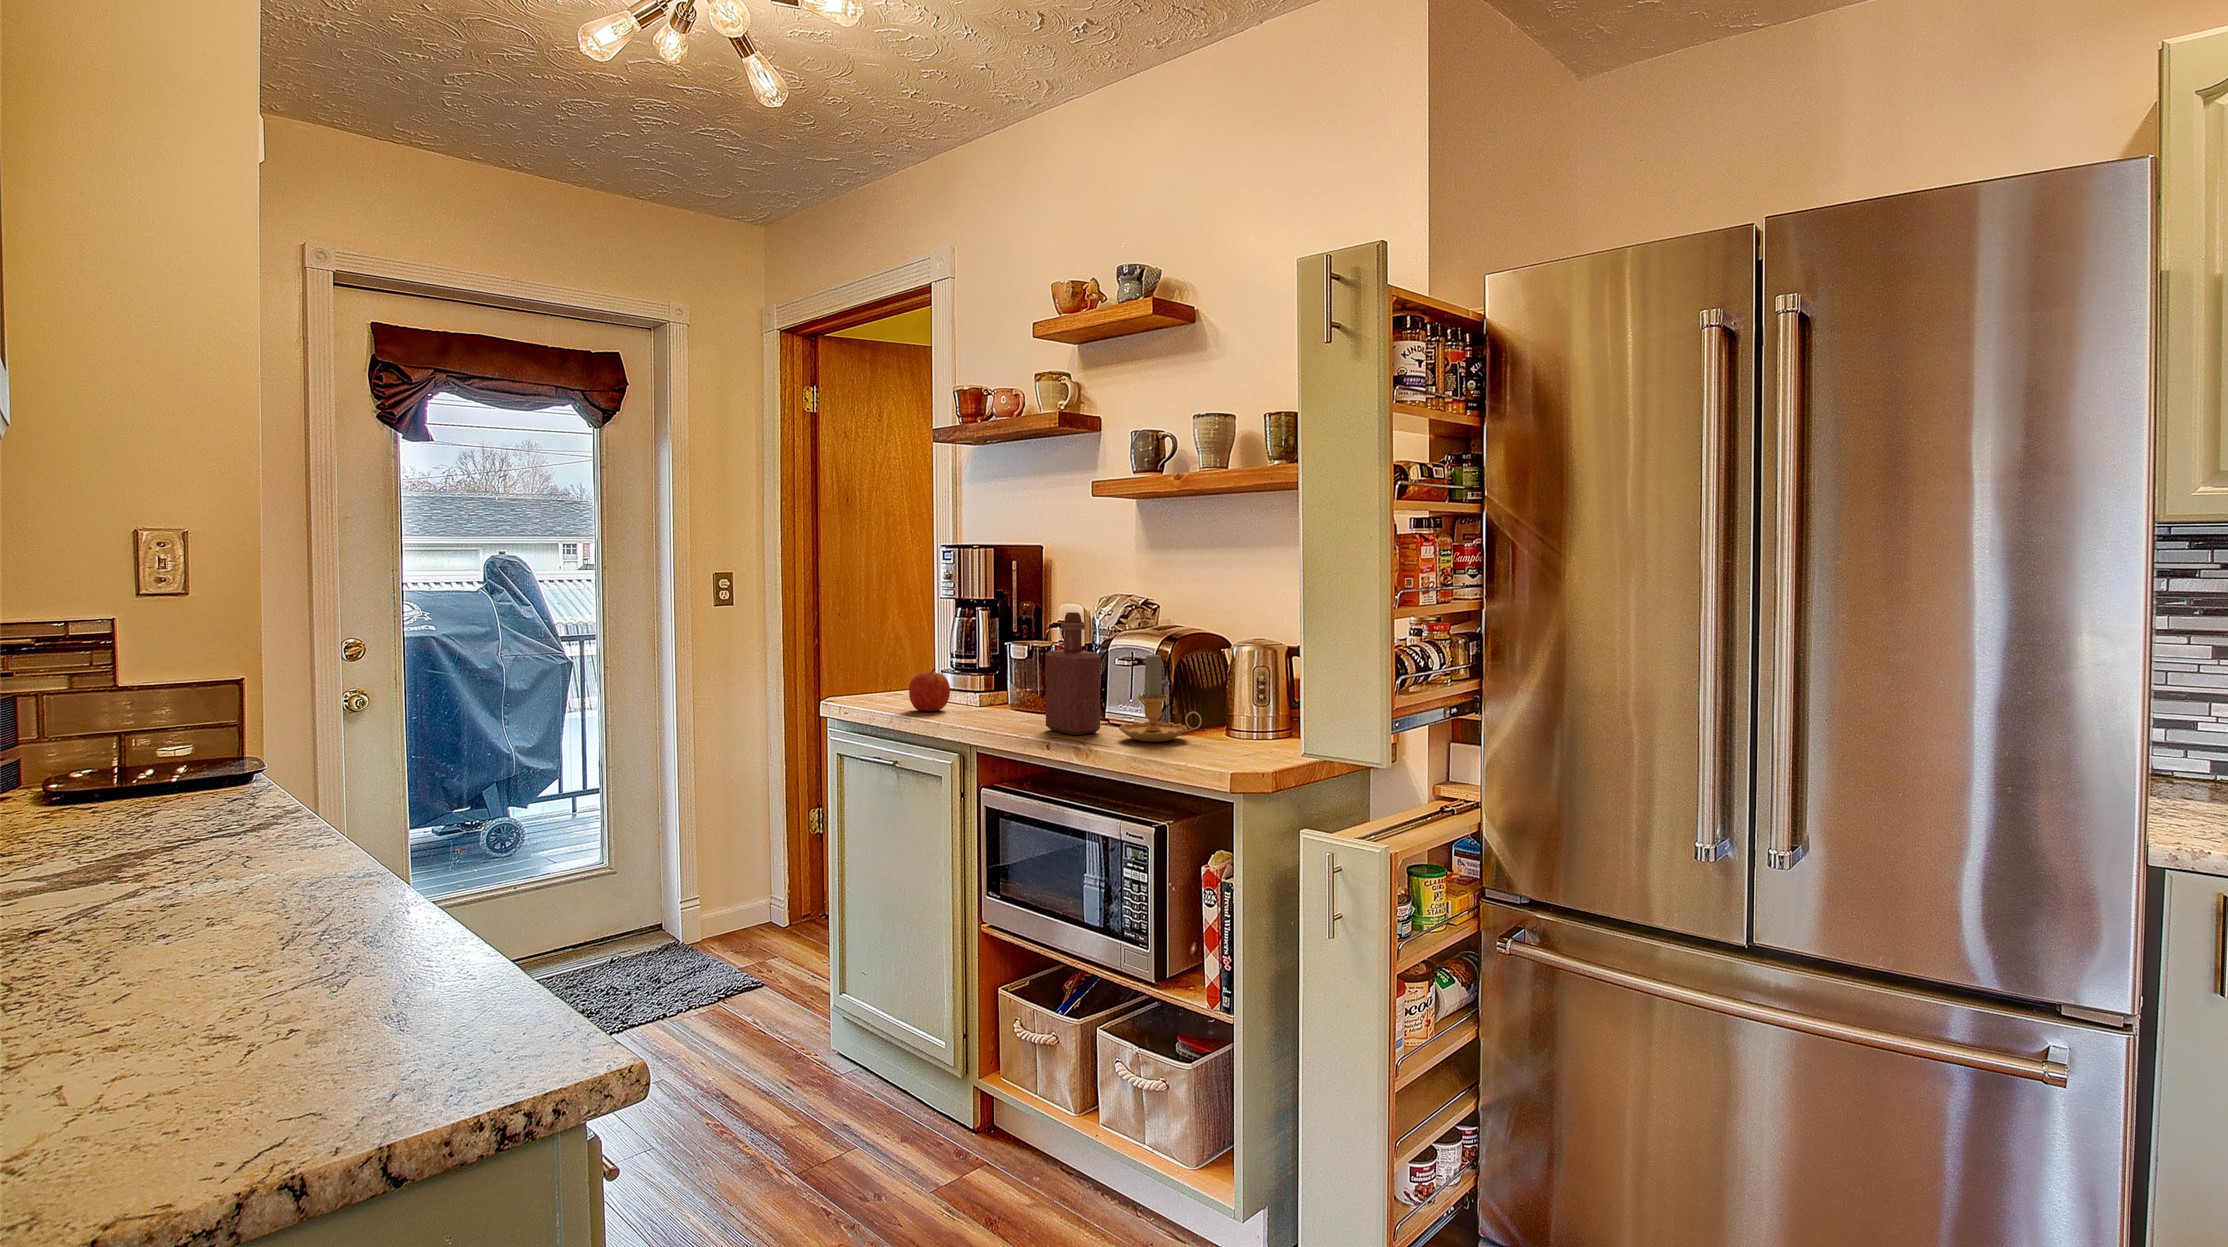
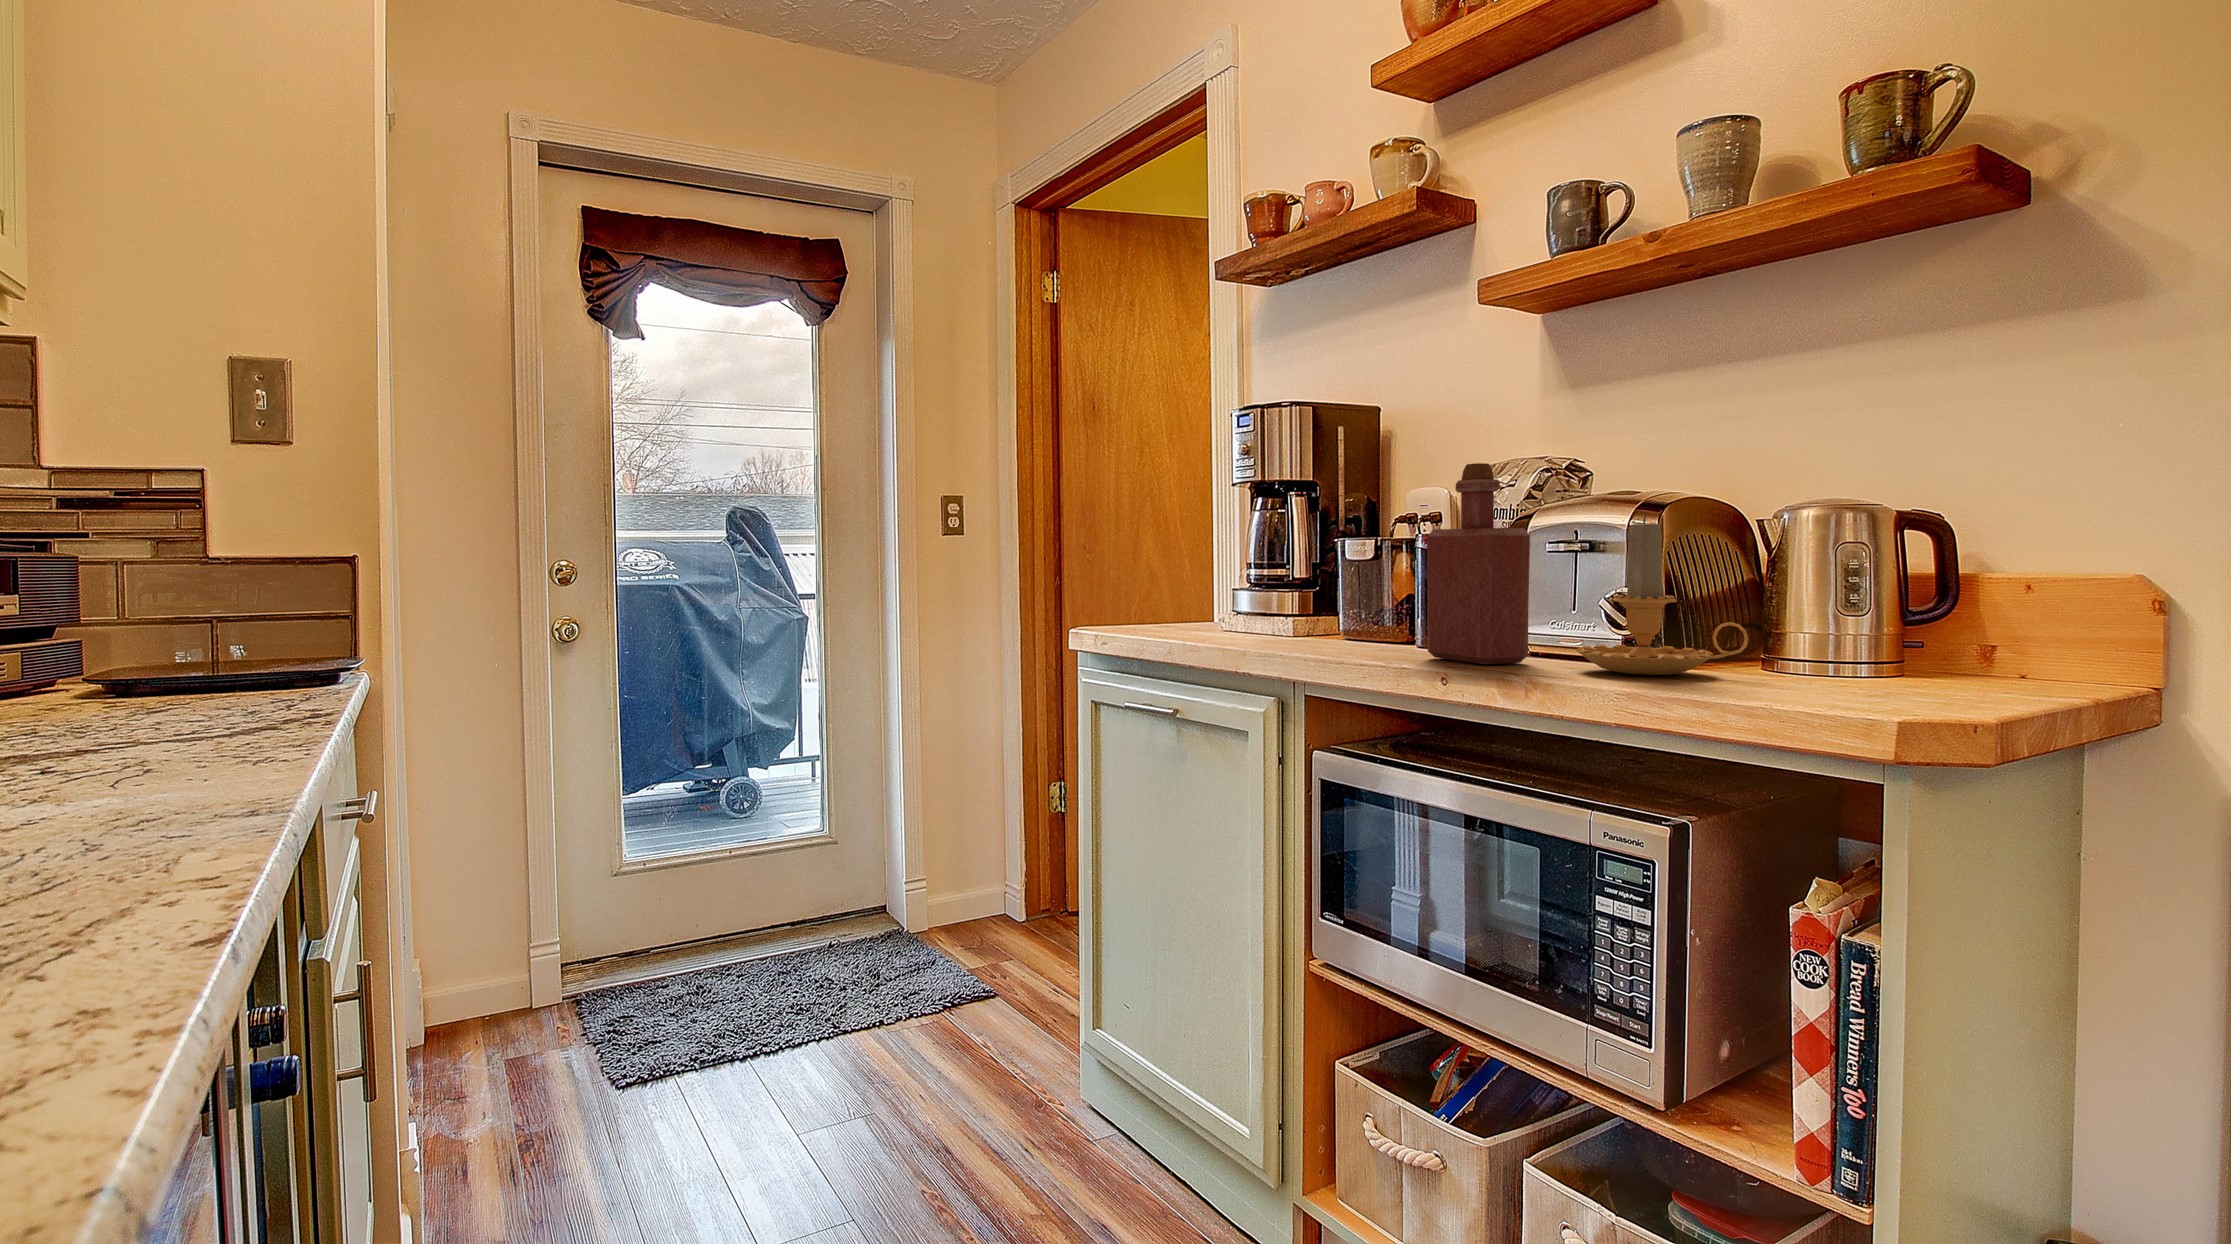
apple: present [909,668,950,711] -> none [1193,576,1253,638]

